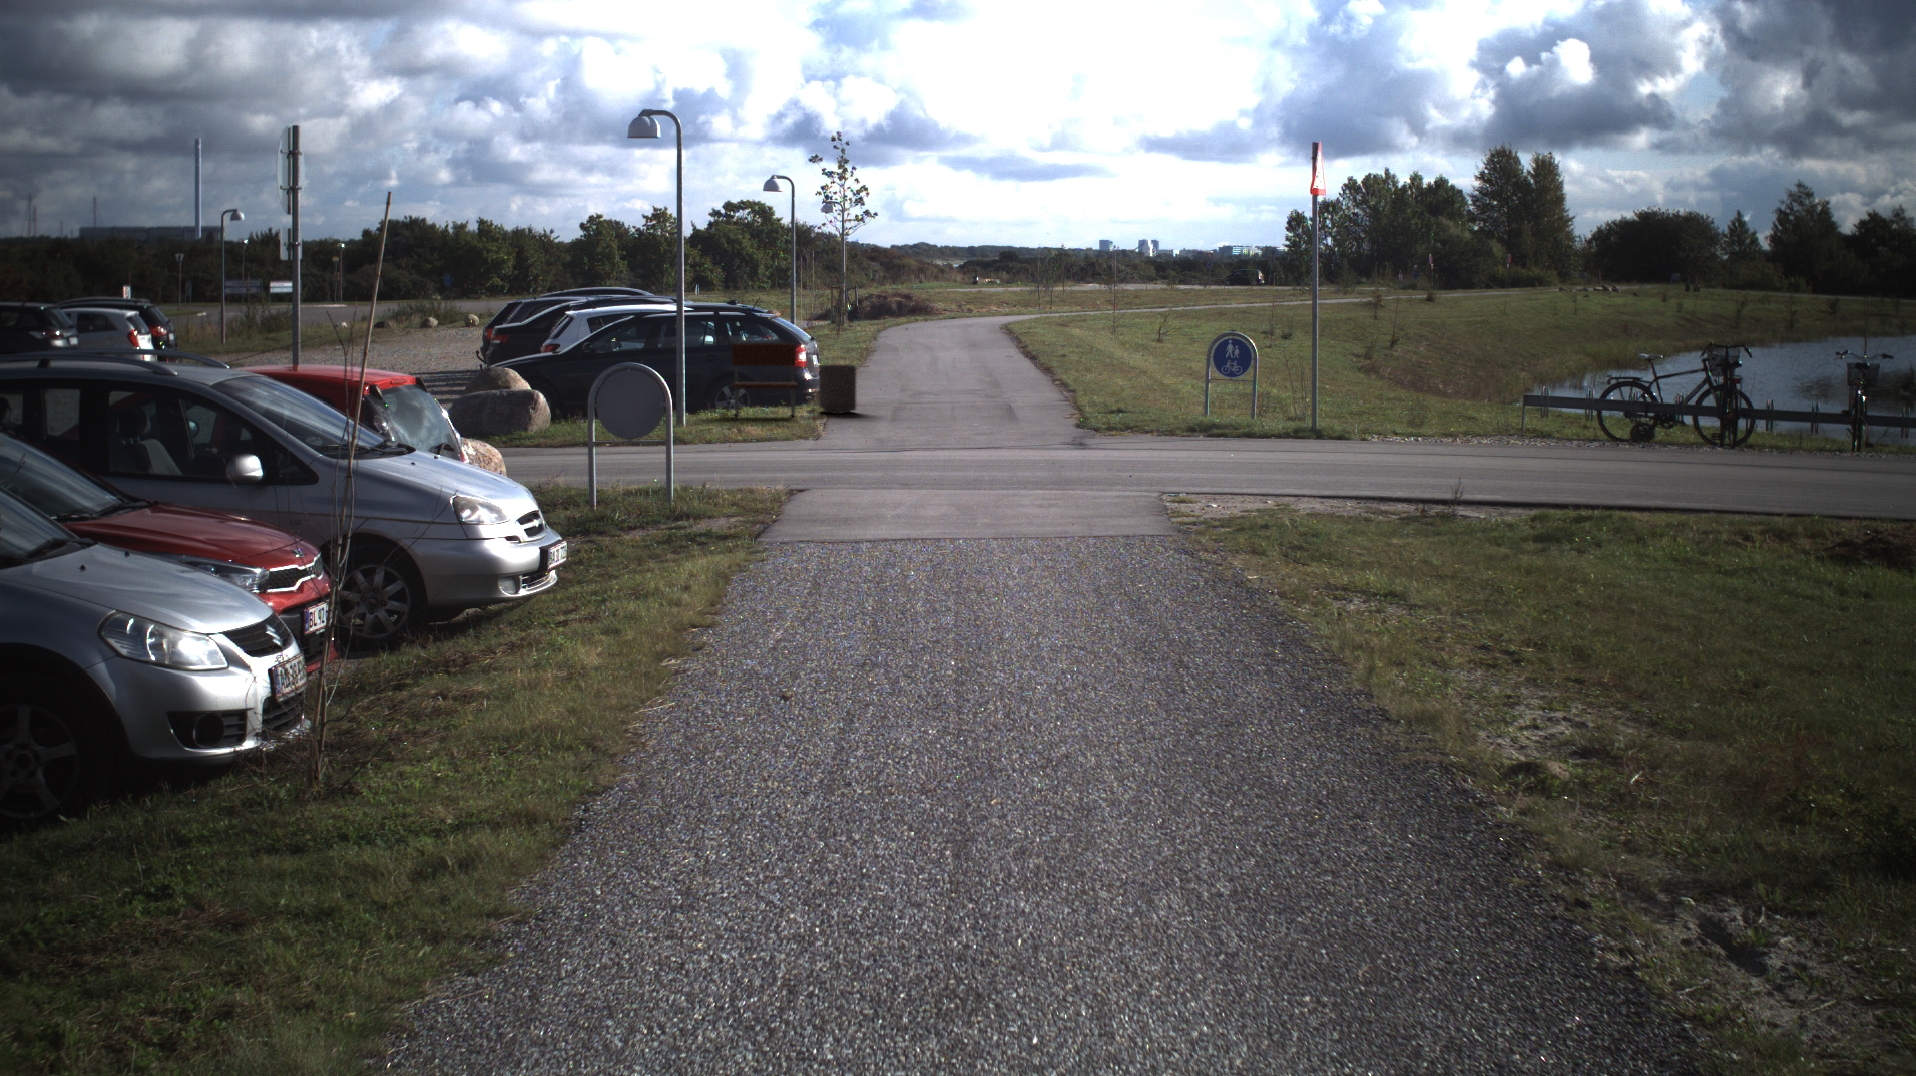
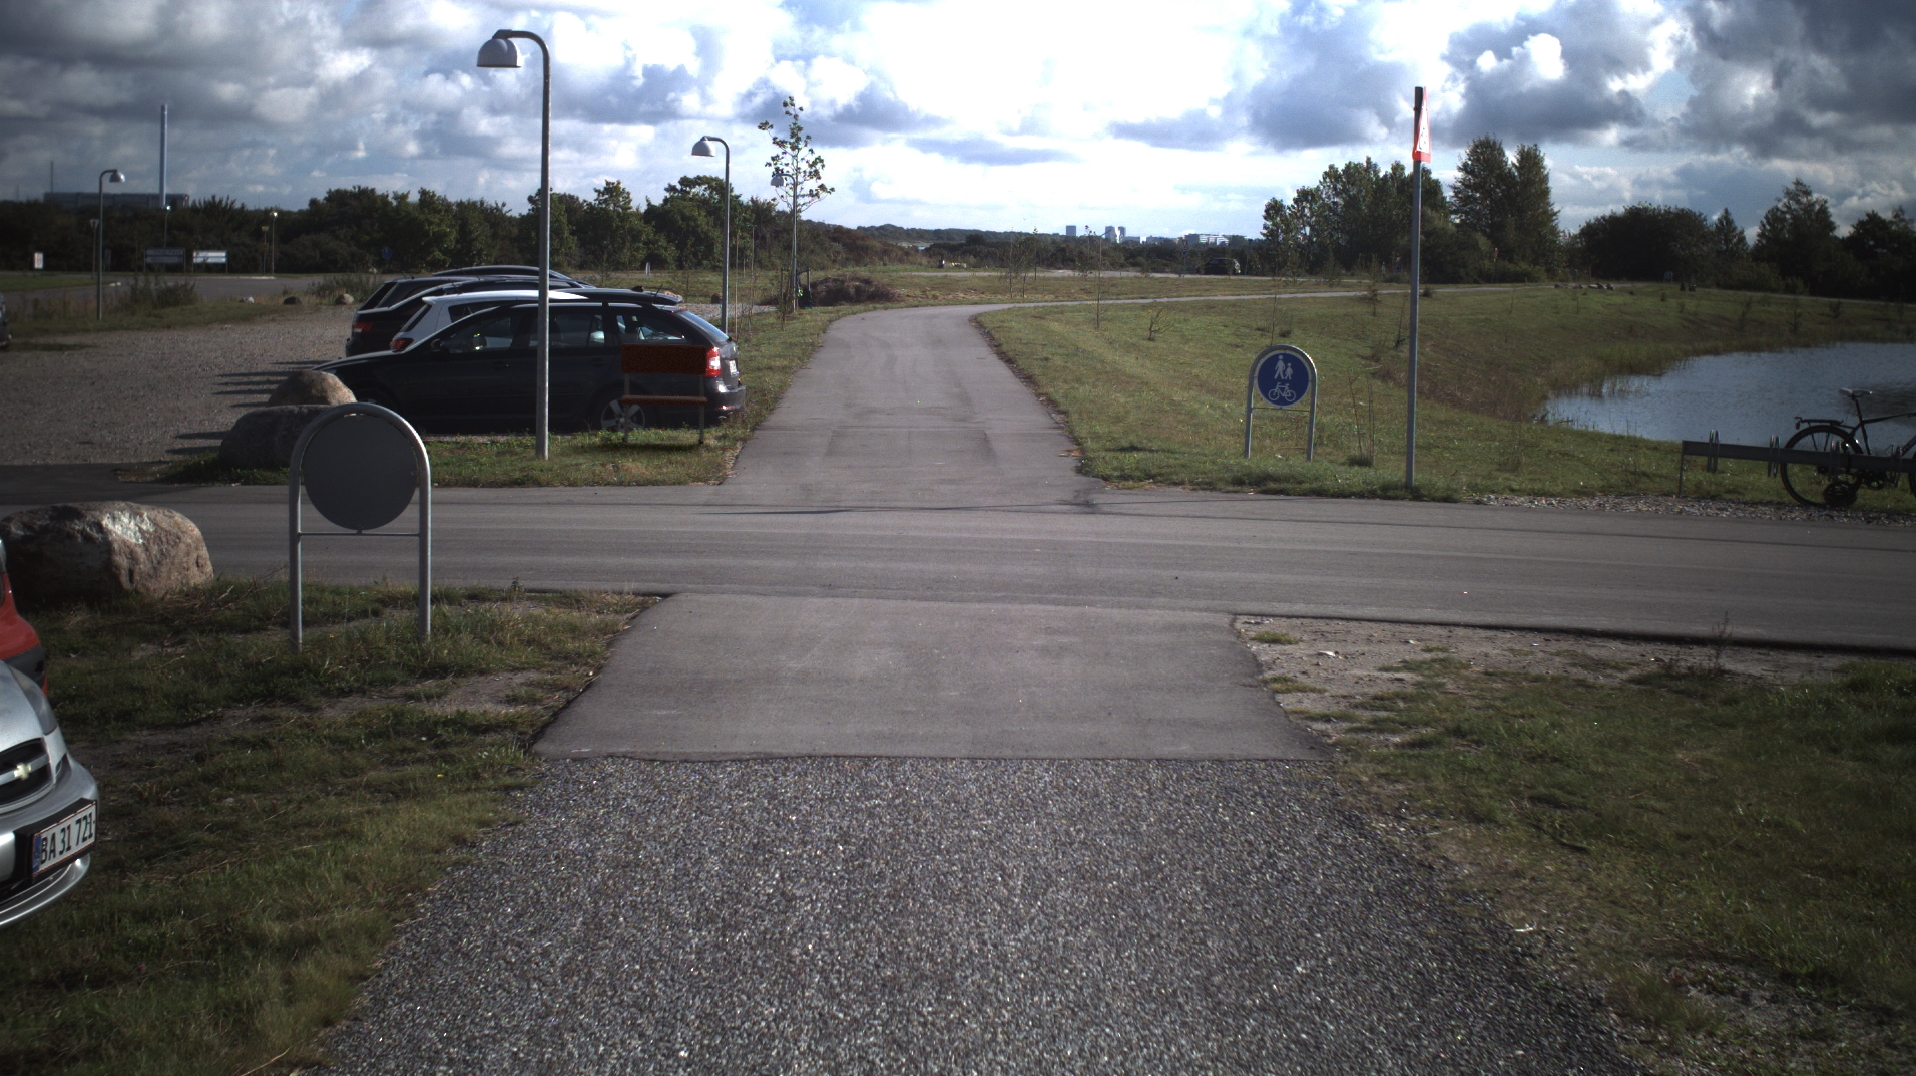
trash can: present [819,365,856,414] -> none [738,374,788,438]

